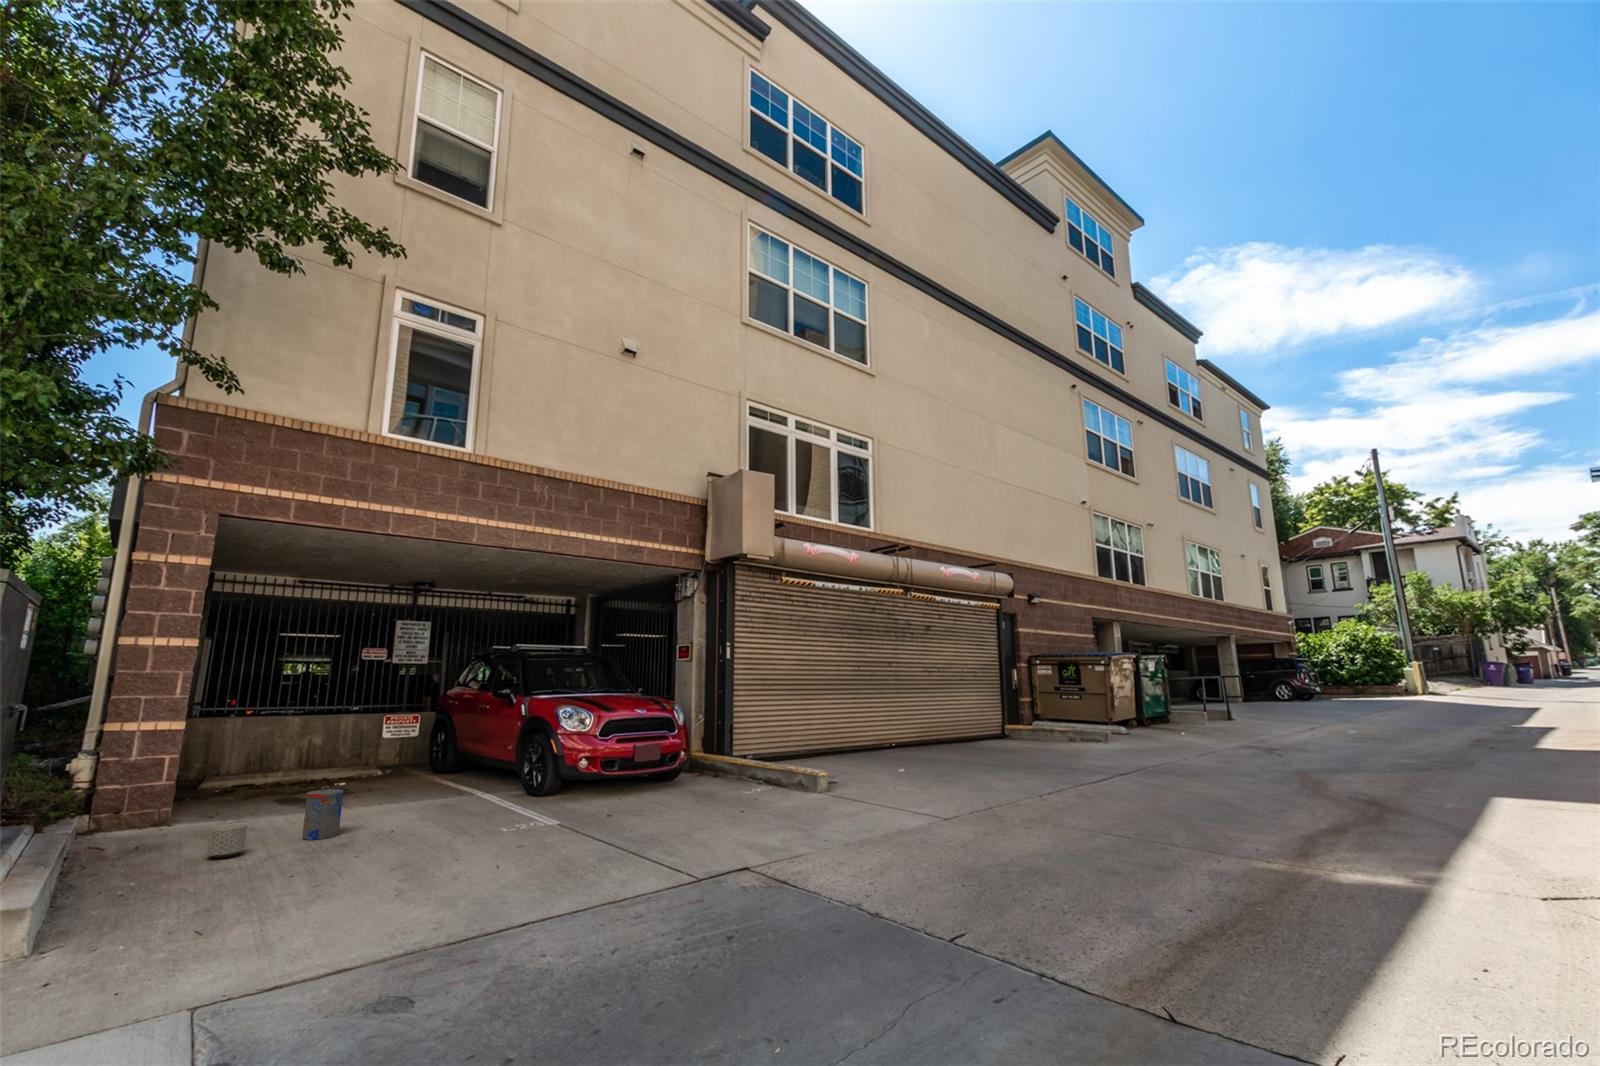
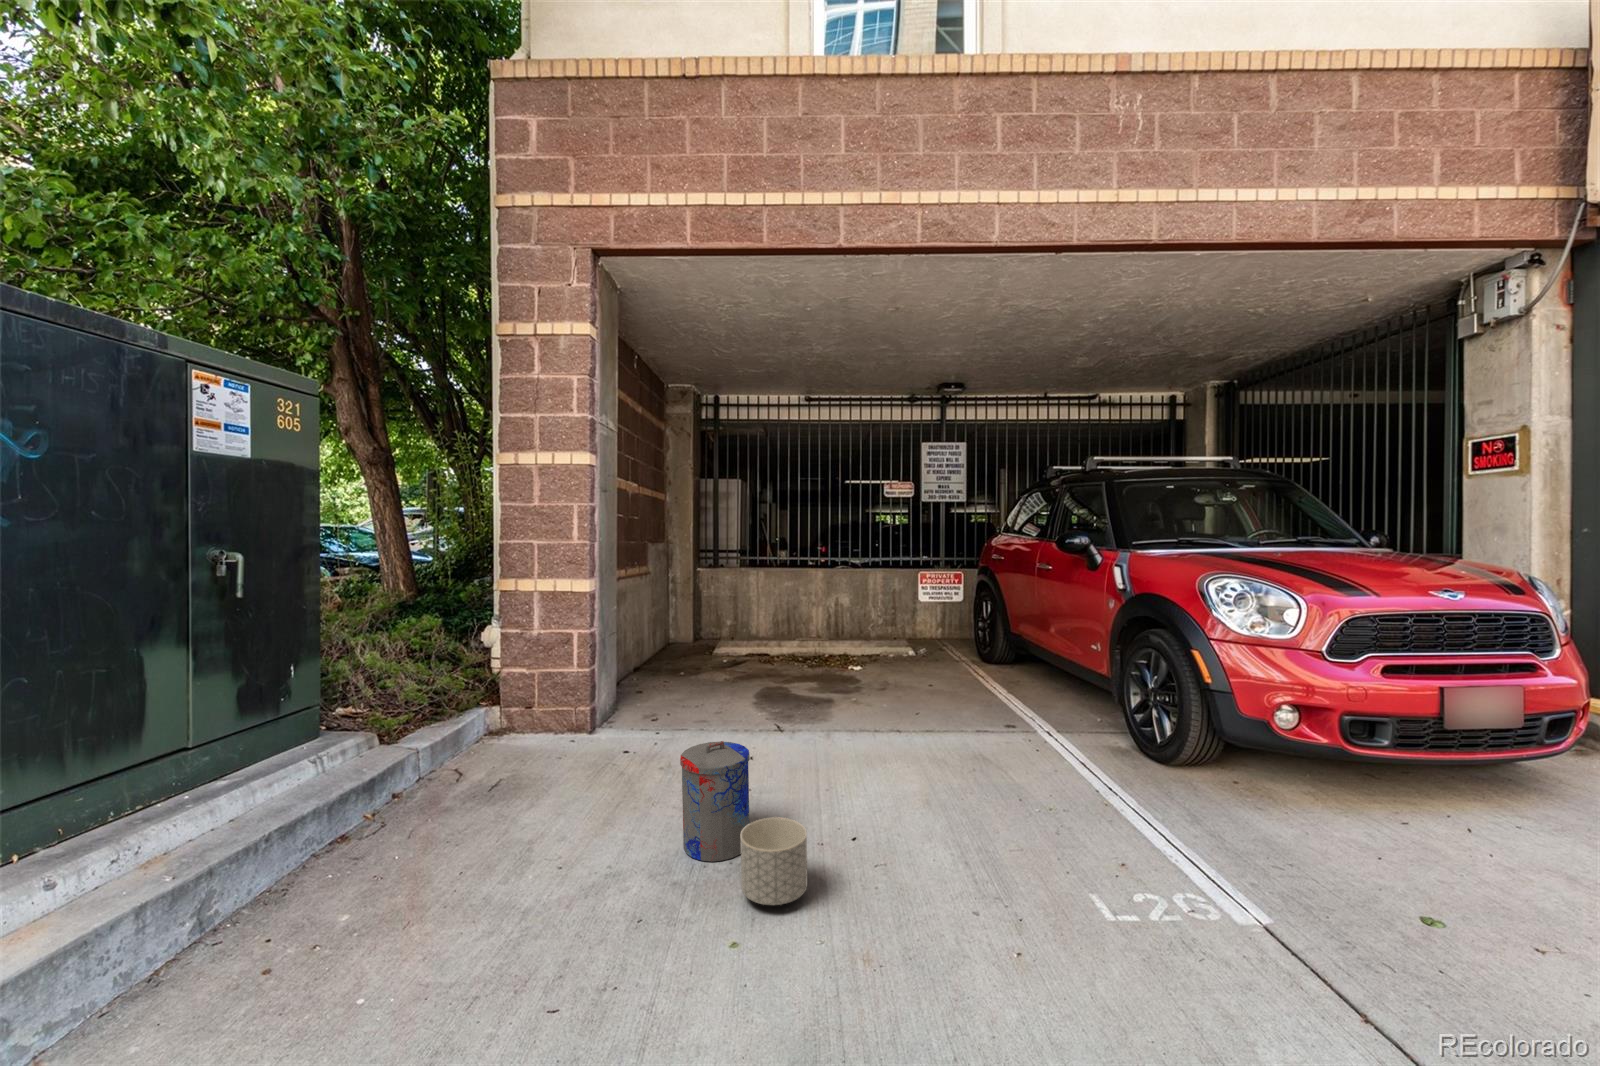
planter: present [207,823,247,858] -> present [741,817,808,905]

